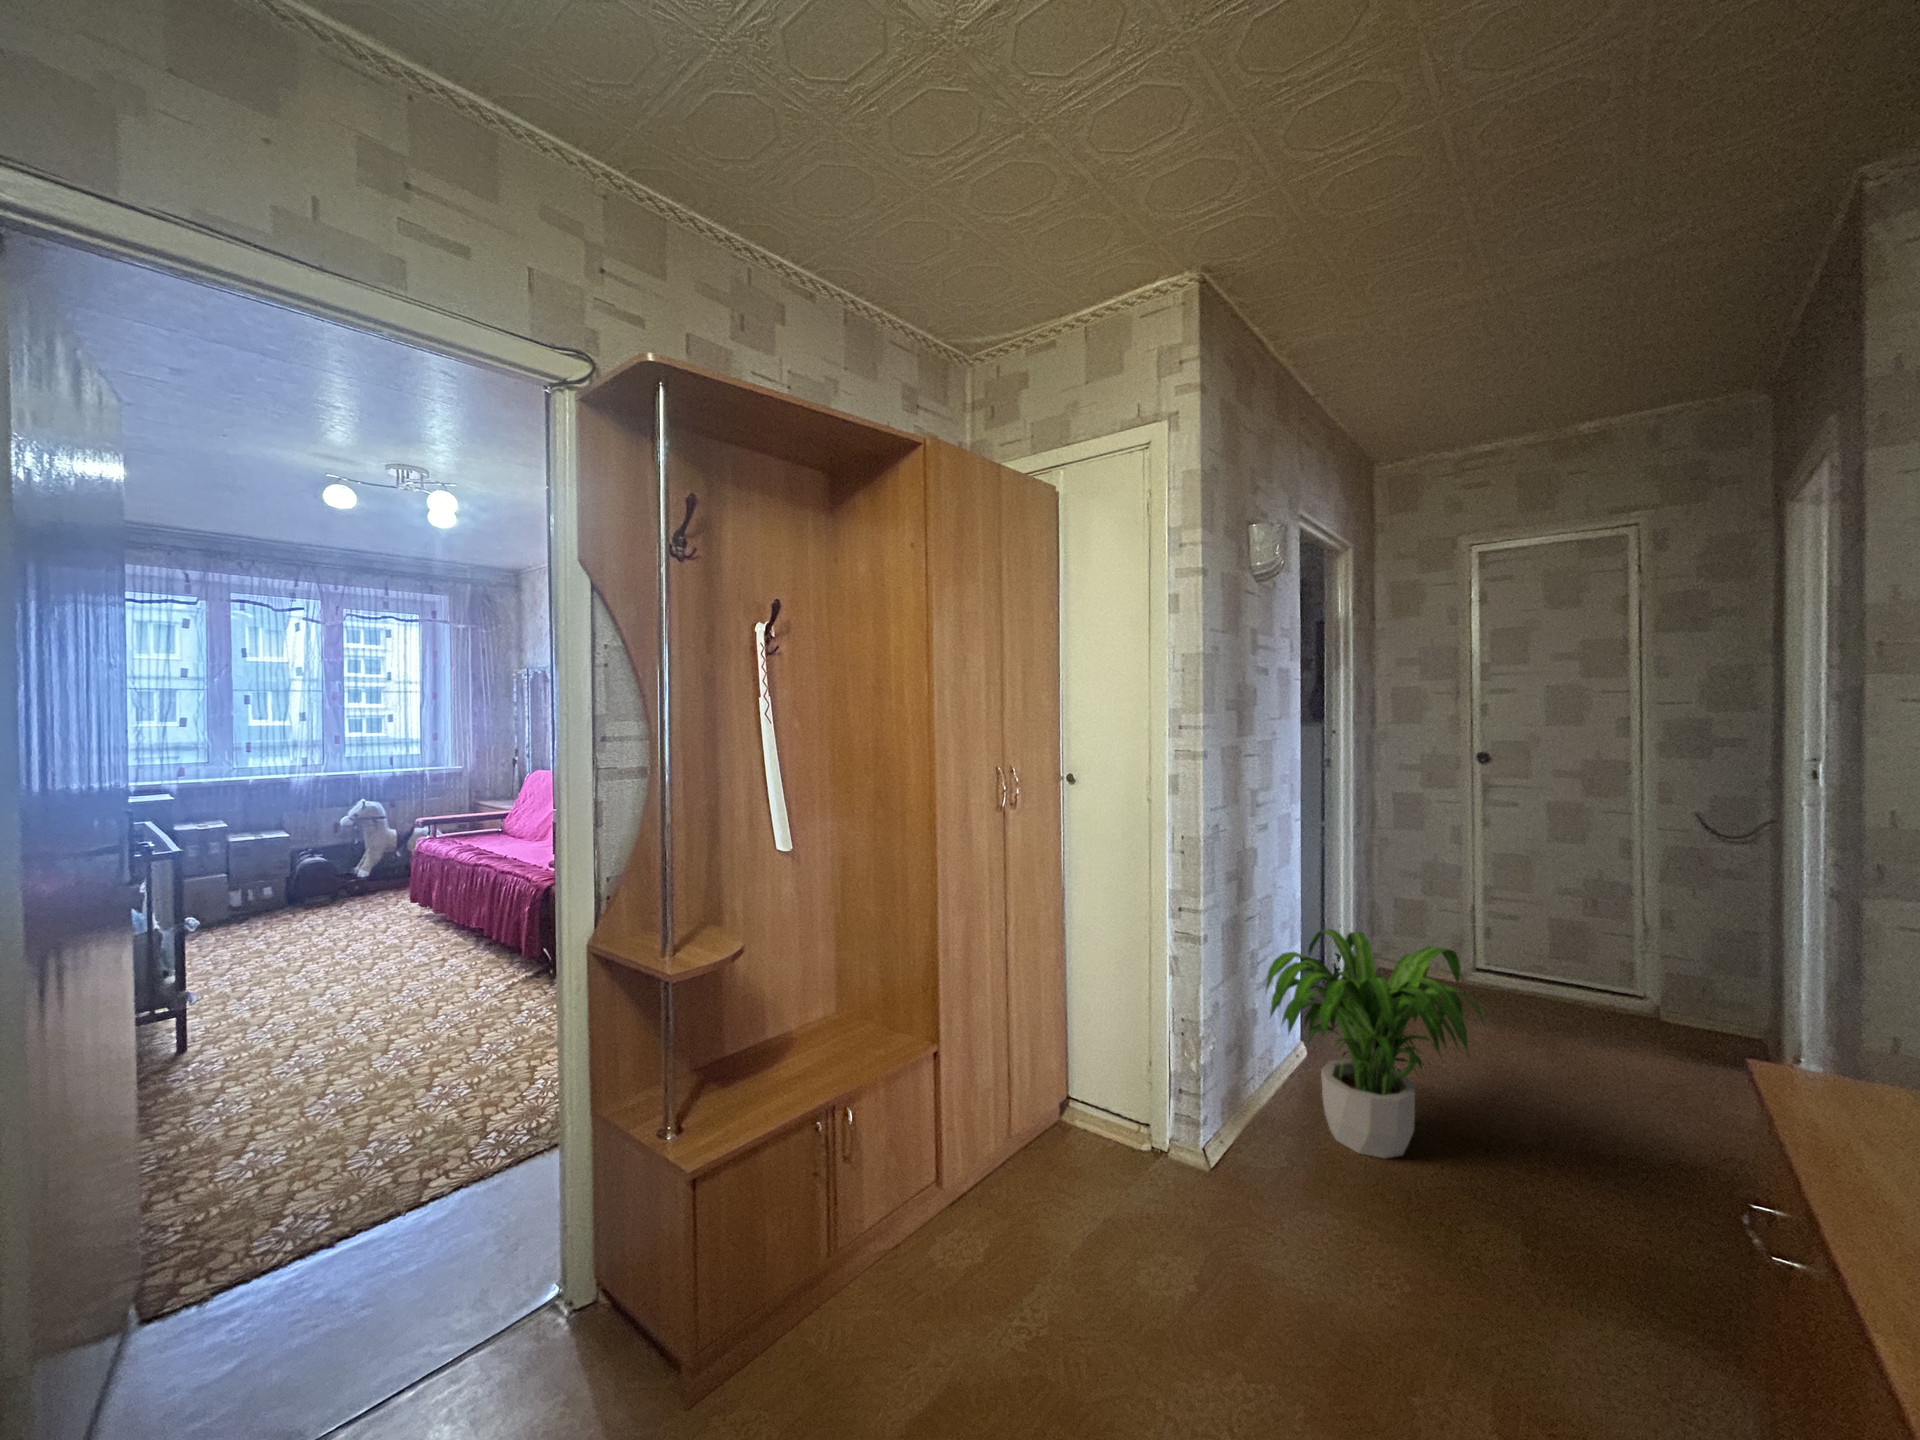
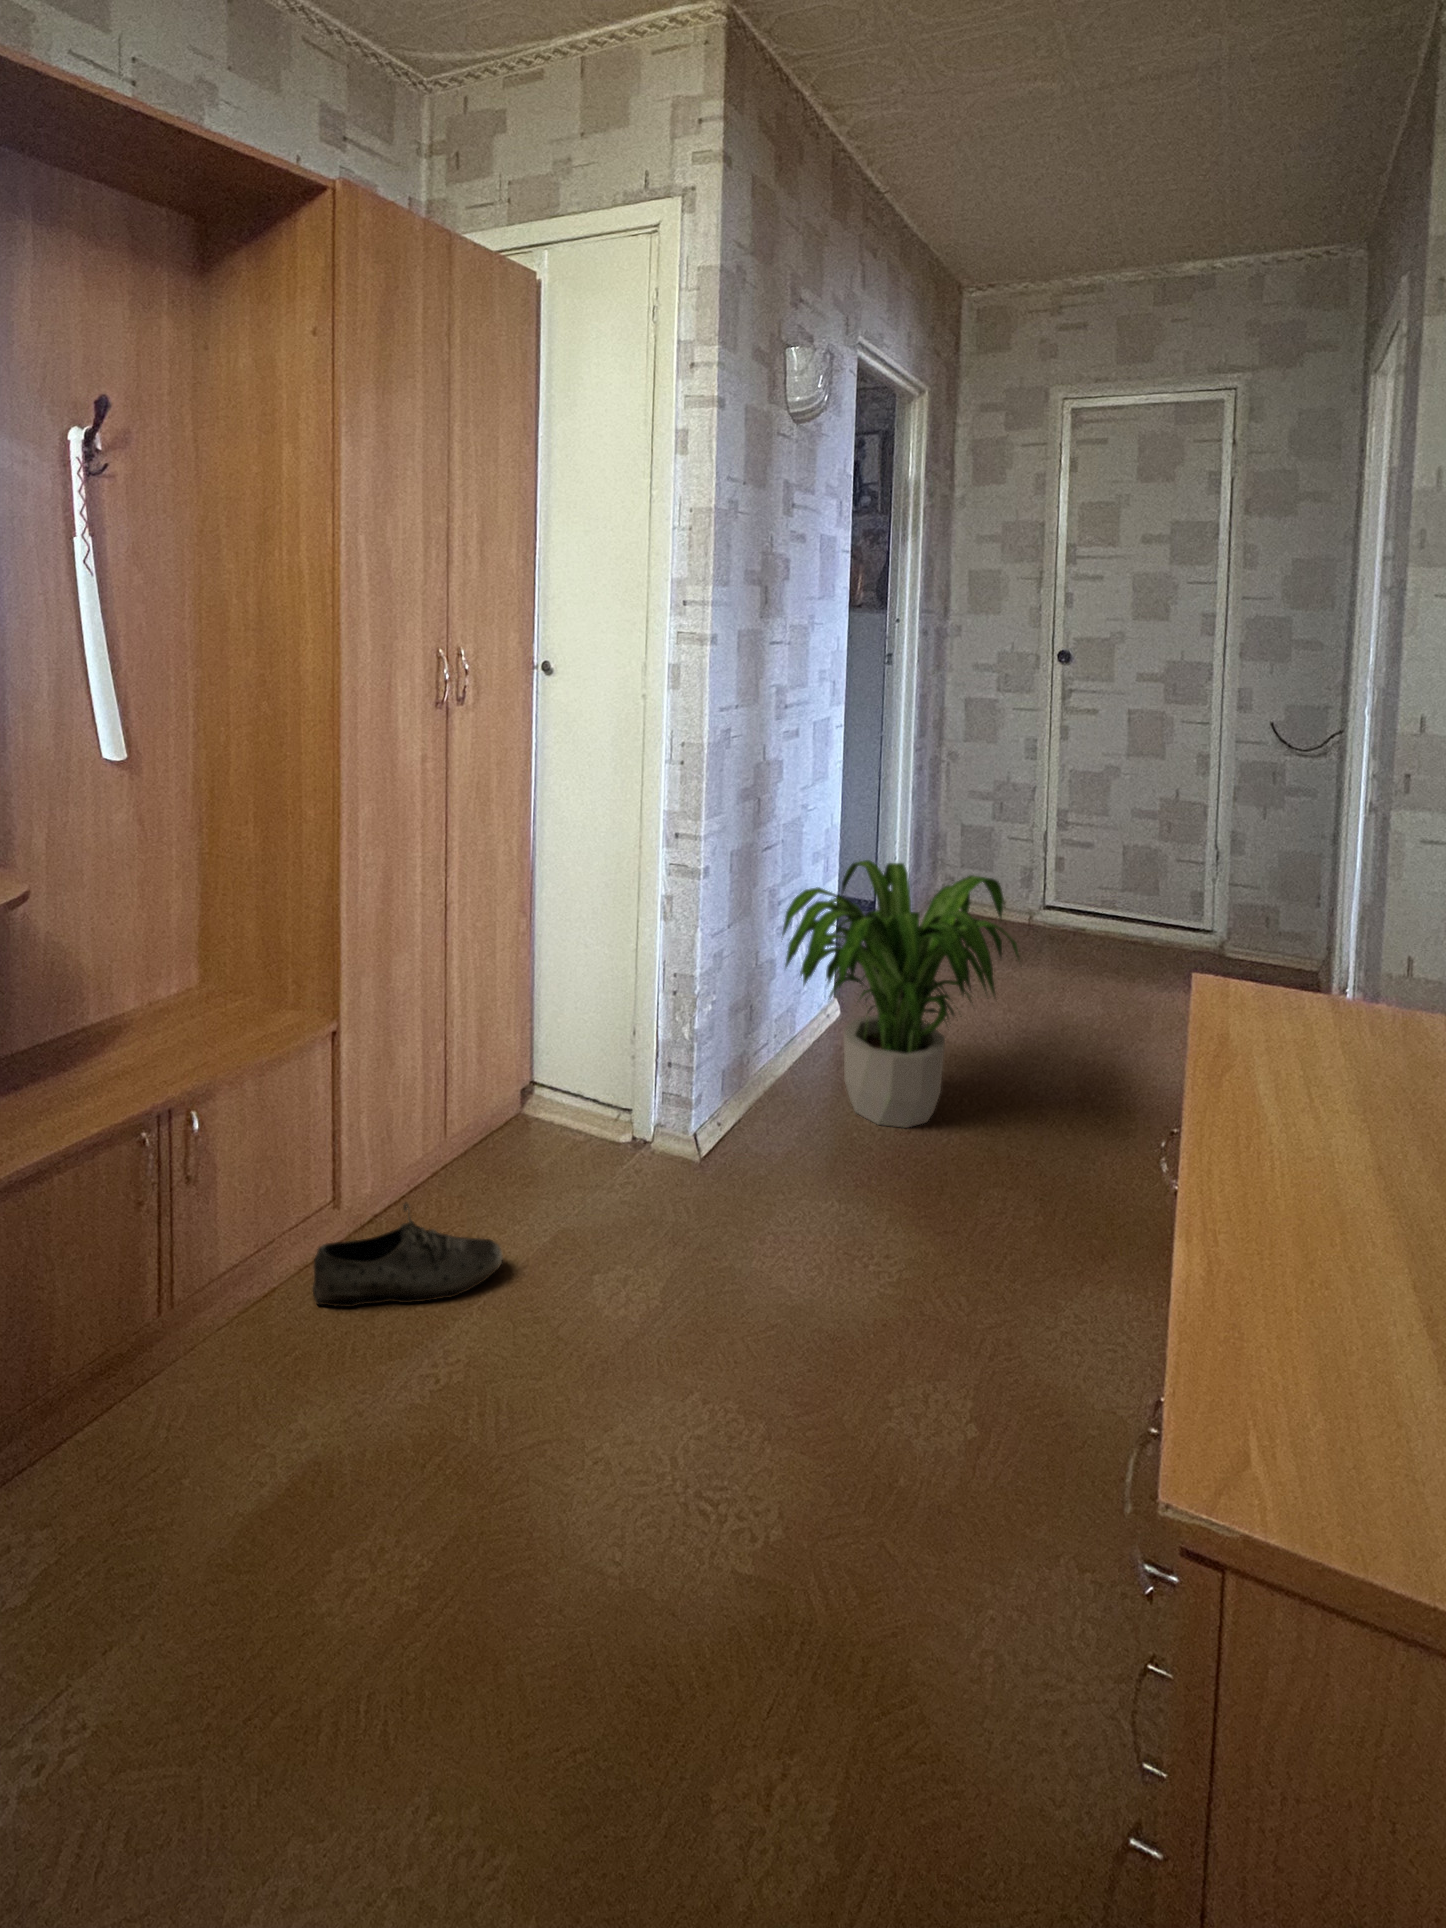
shoe: none [926,1186,1065,1268] -> present [312,1203,503,1307]

